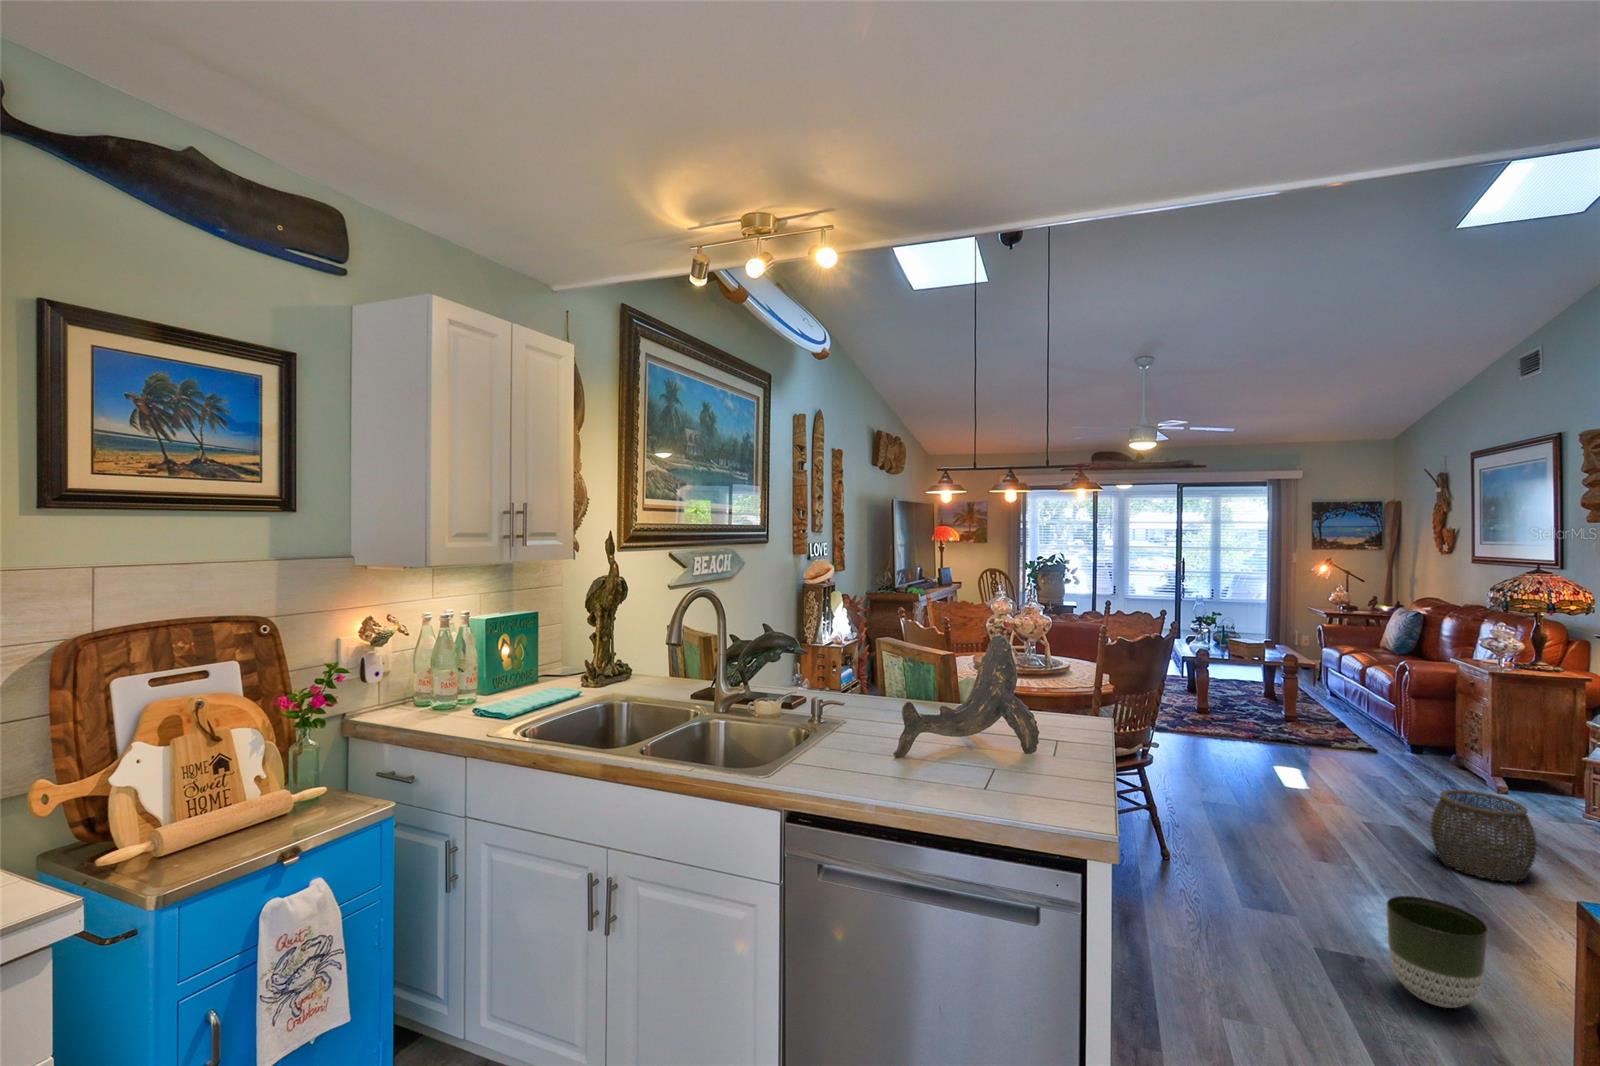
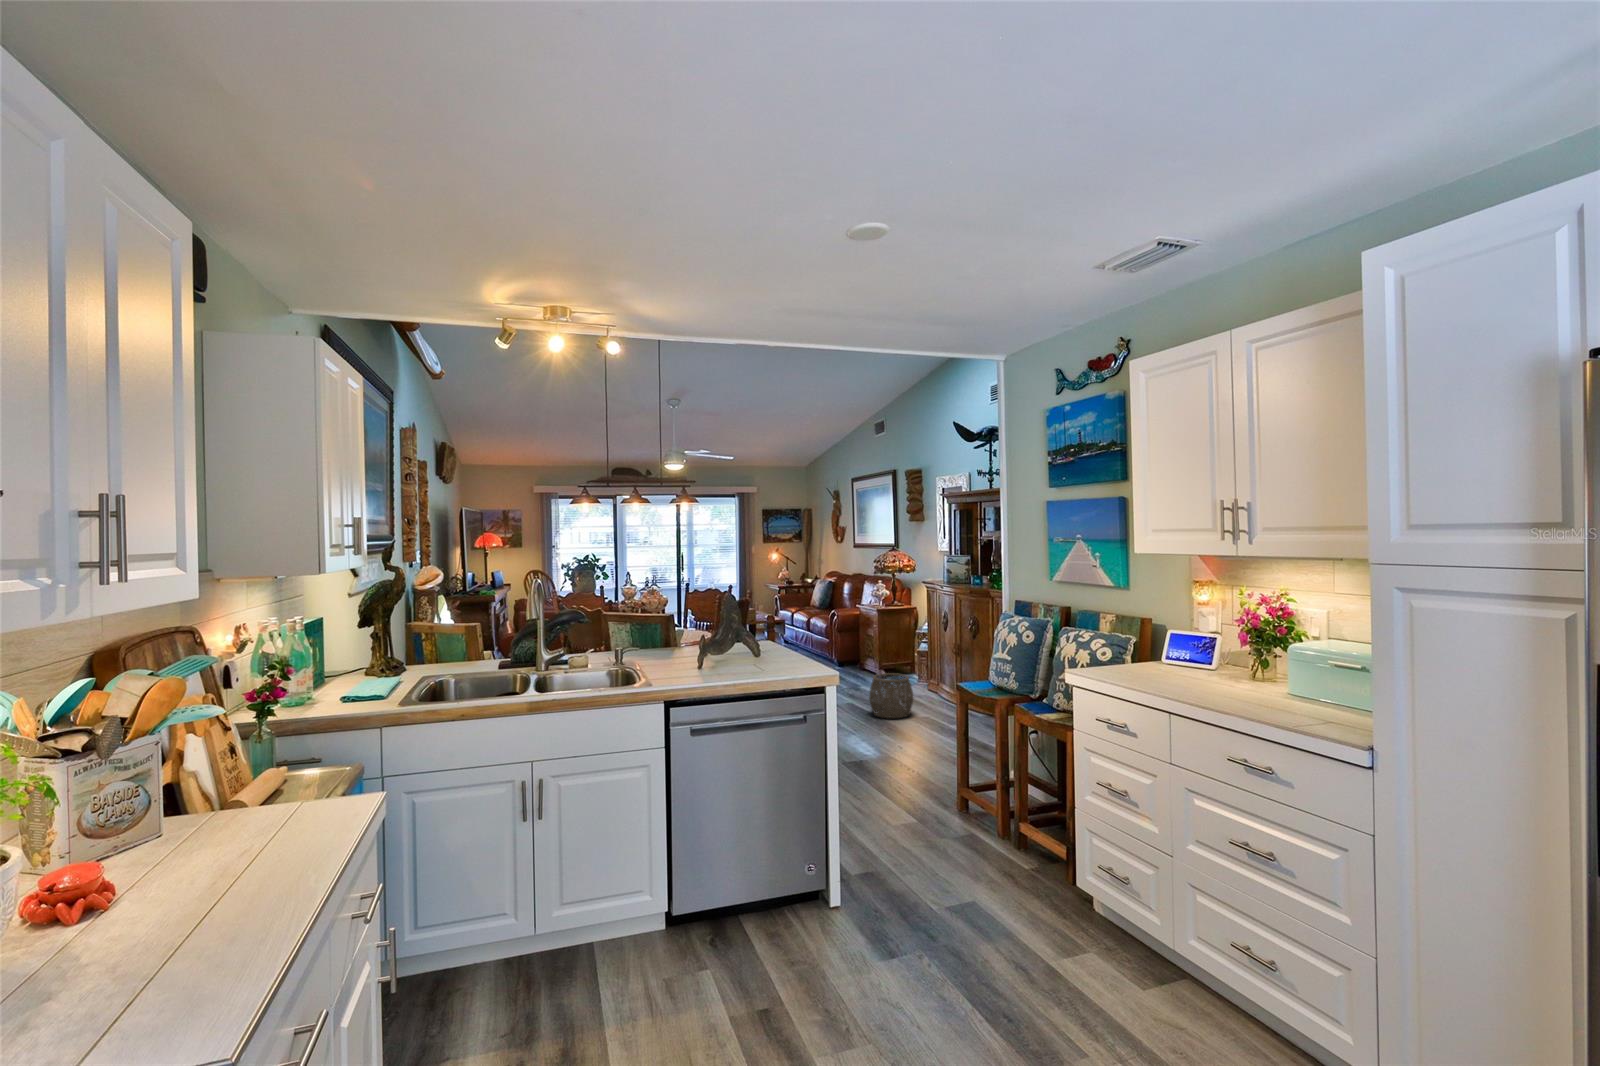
planter: present [1387,896,1488,1008] -> none [877,722,918,775]

